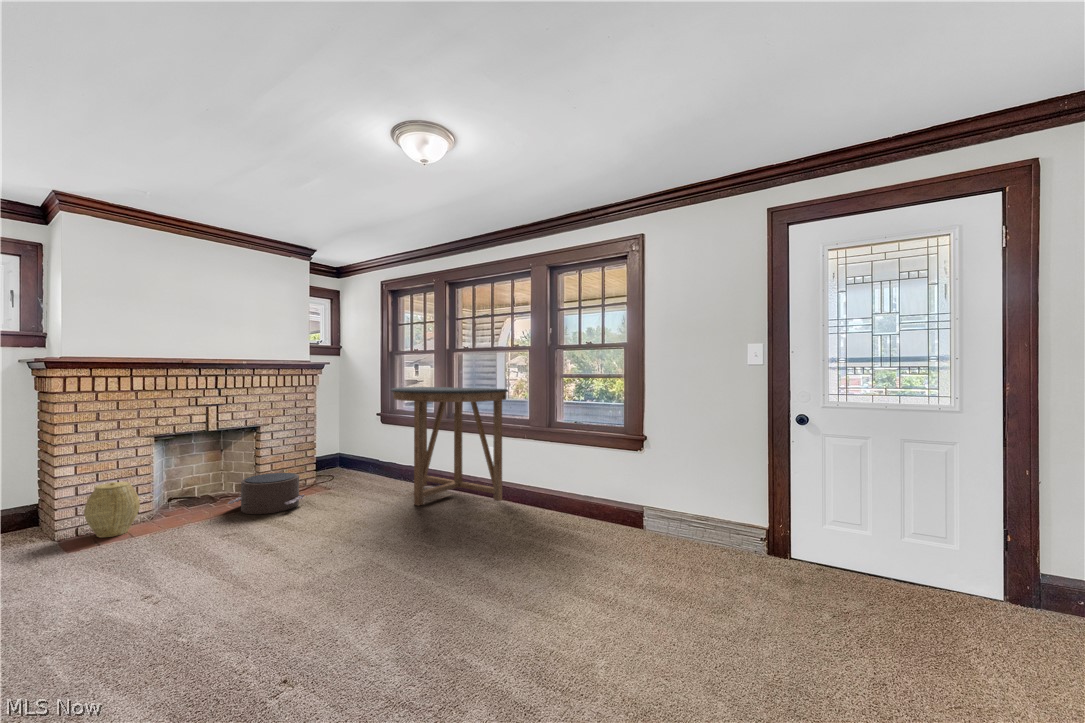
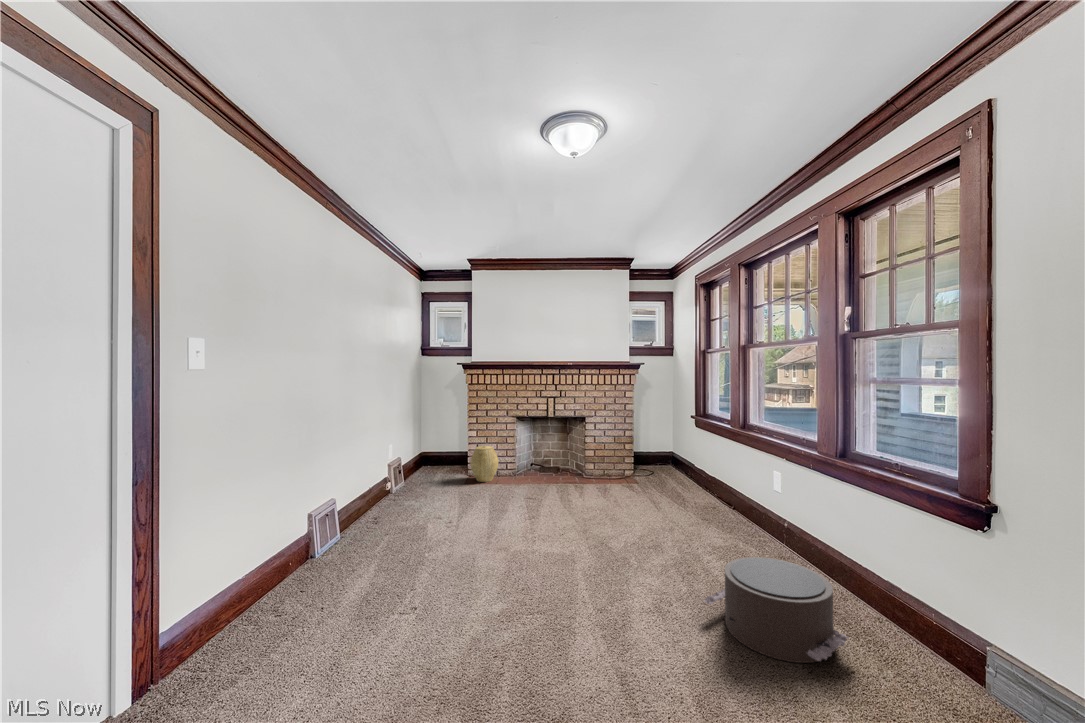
console table: present [391,387,508,506] -> none [666,388,787,544]
pouf: present [228,473,305,514] -> present [704,557,849,663]

